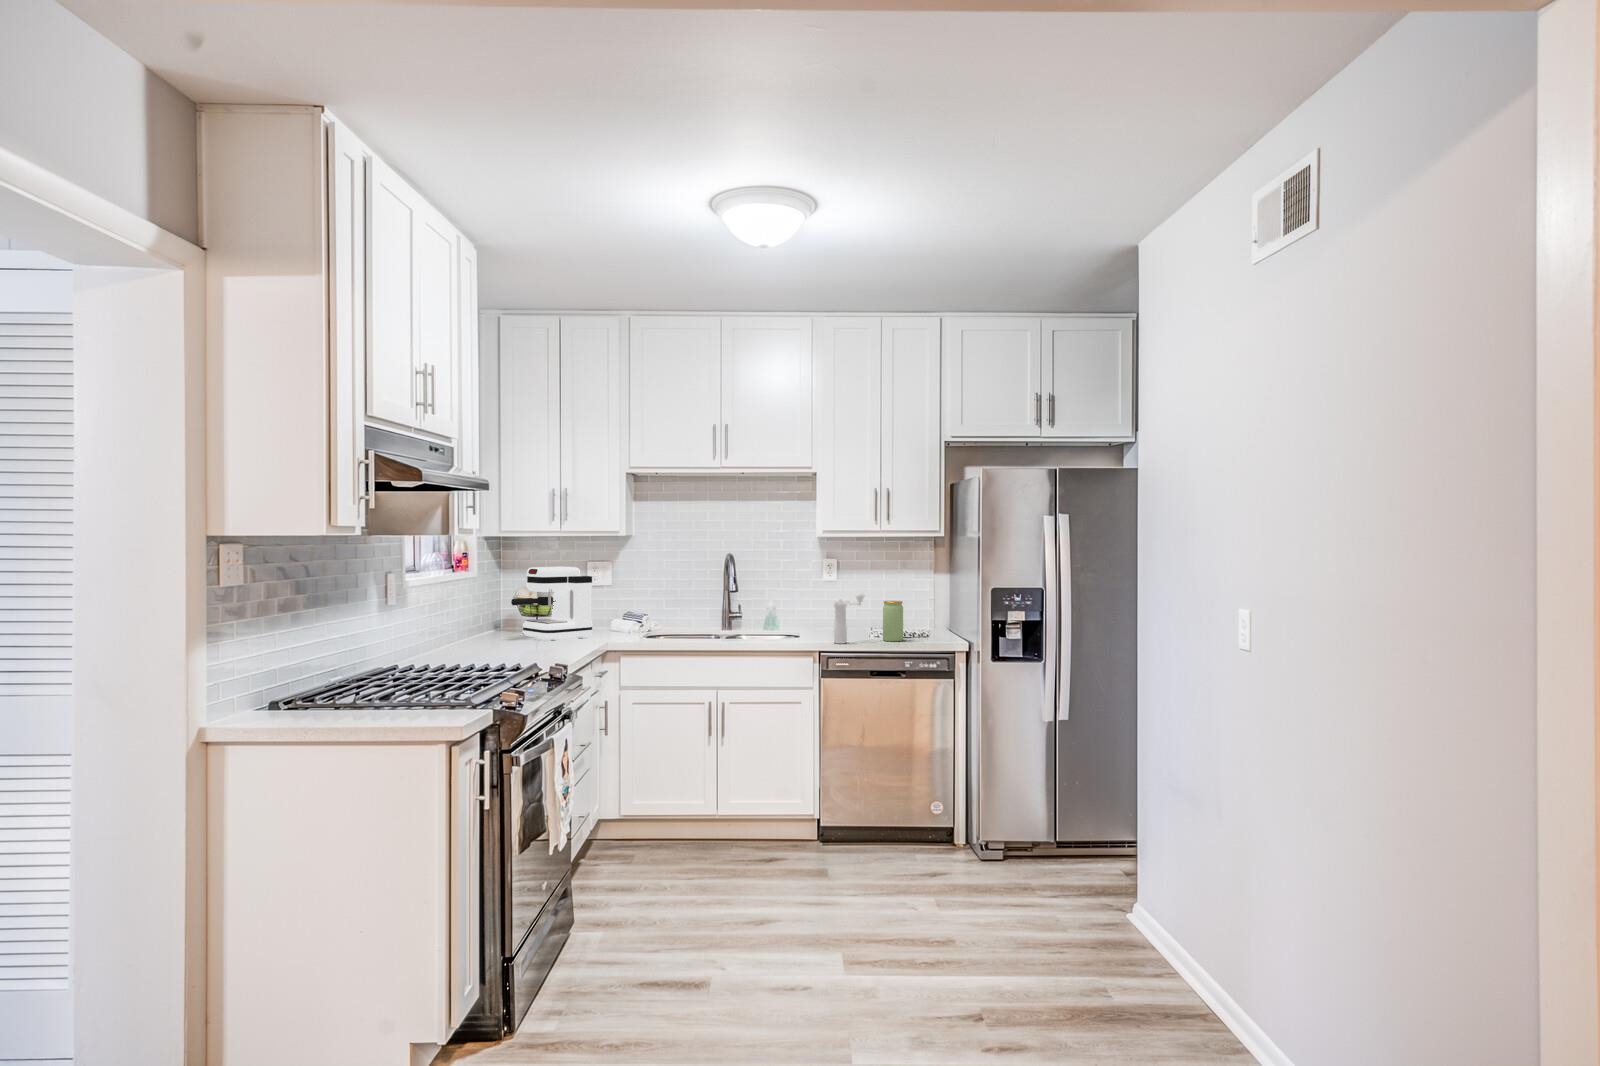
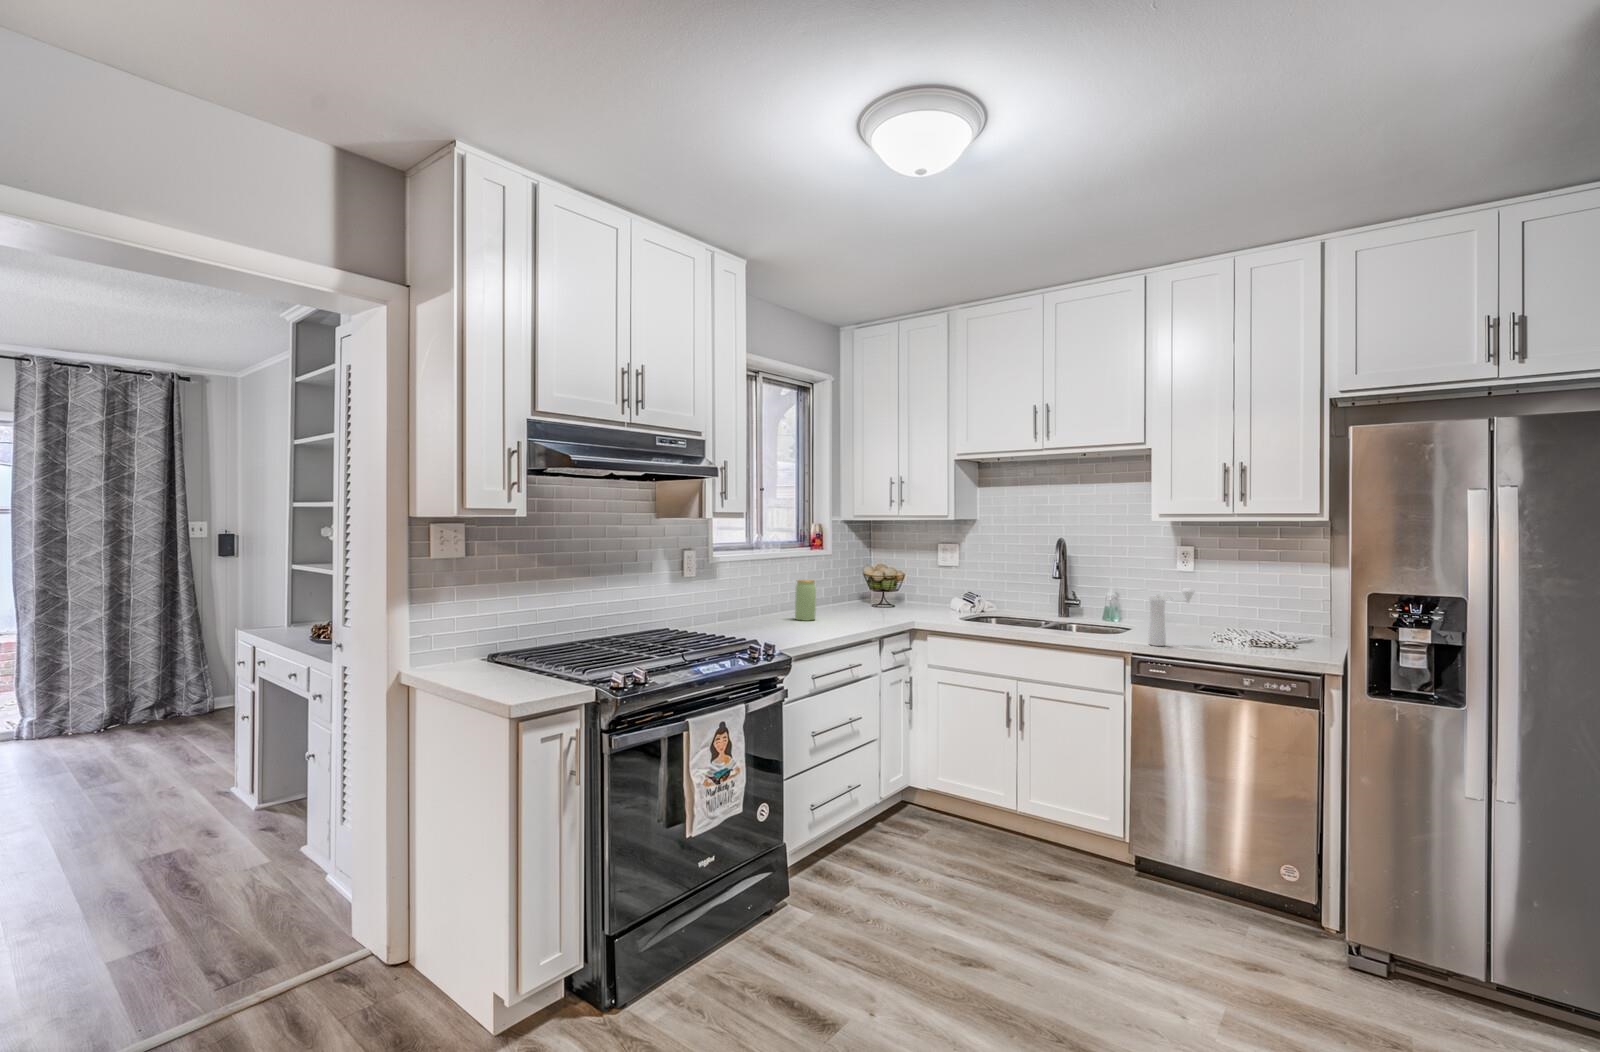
coffee maker: present [511,567,592,640] -> none [848,548,917,614]
jar: present [883,601,903,641] -> present [795,580,816,621]

